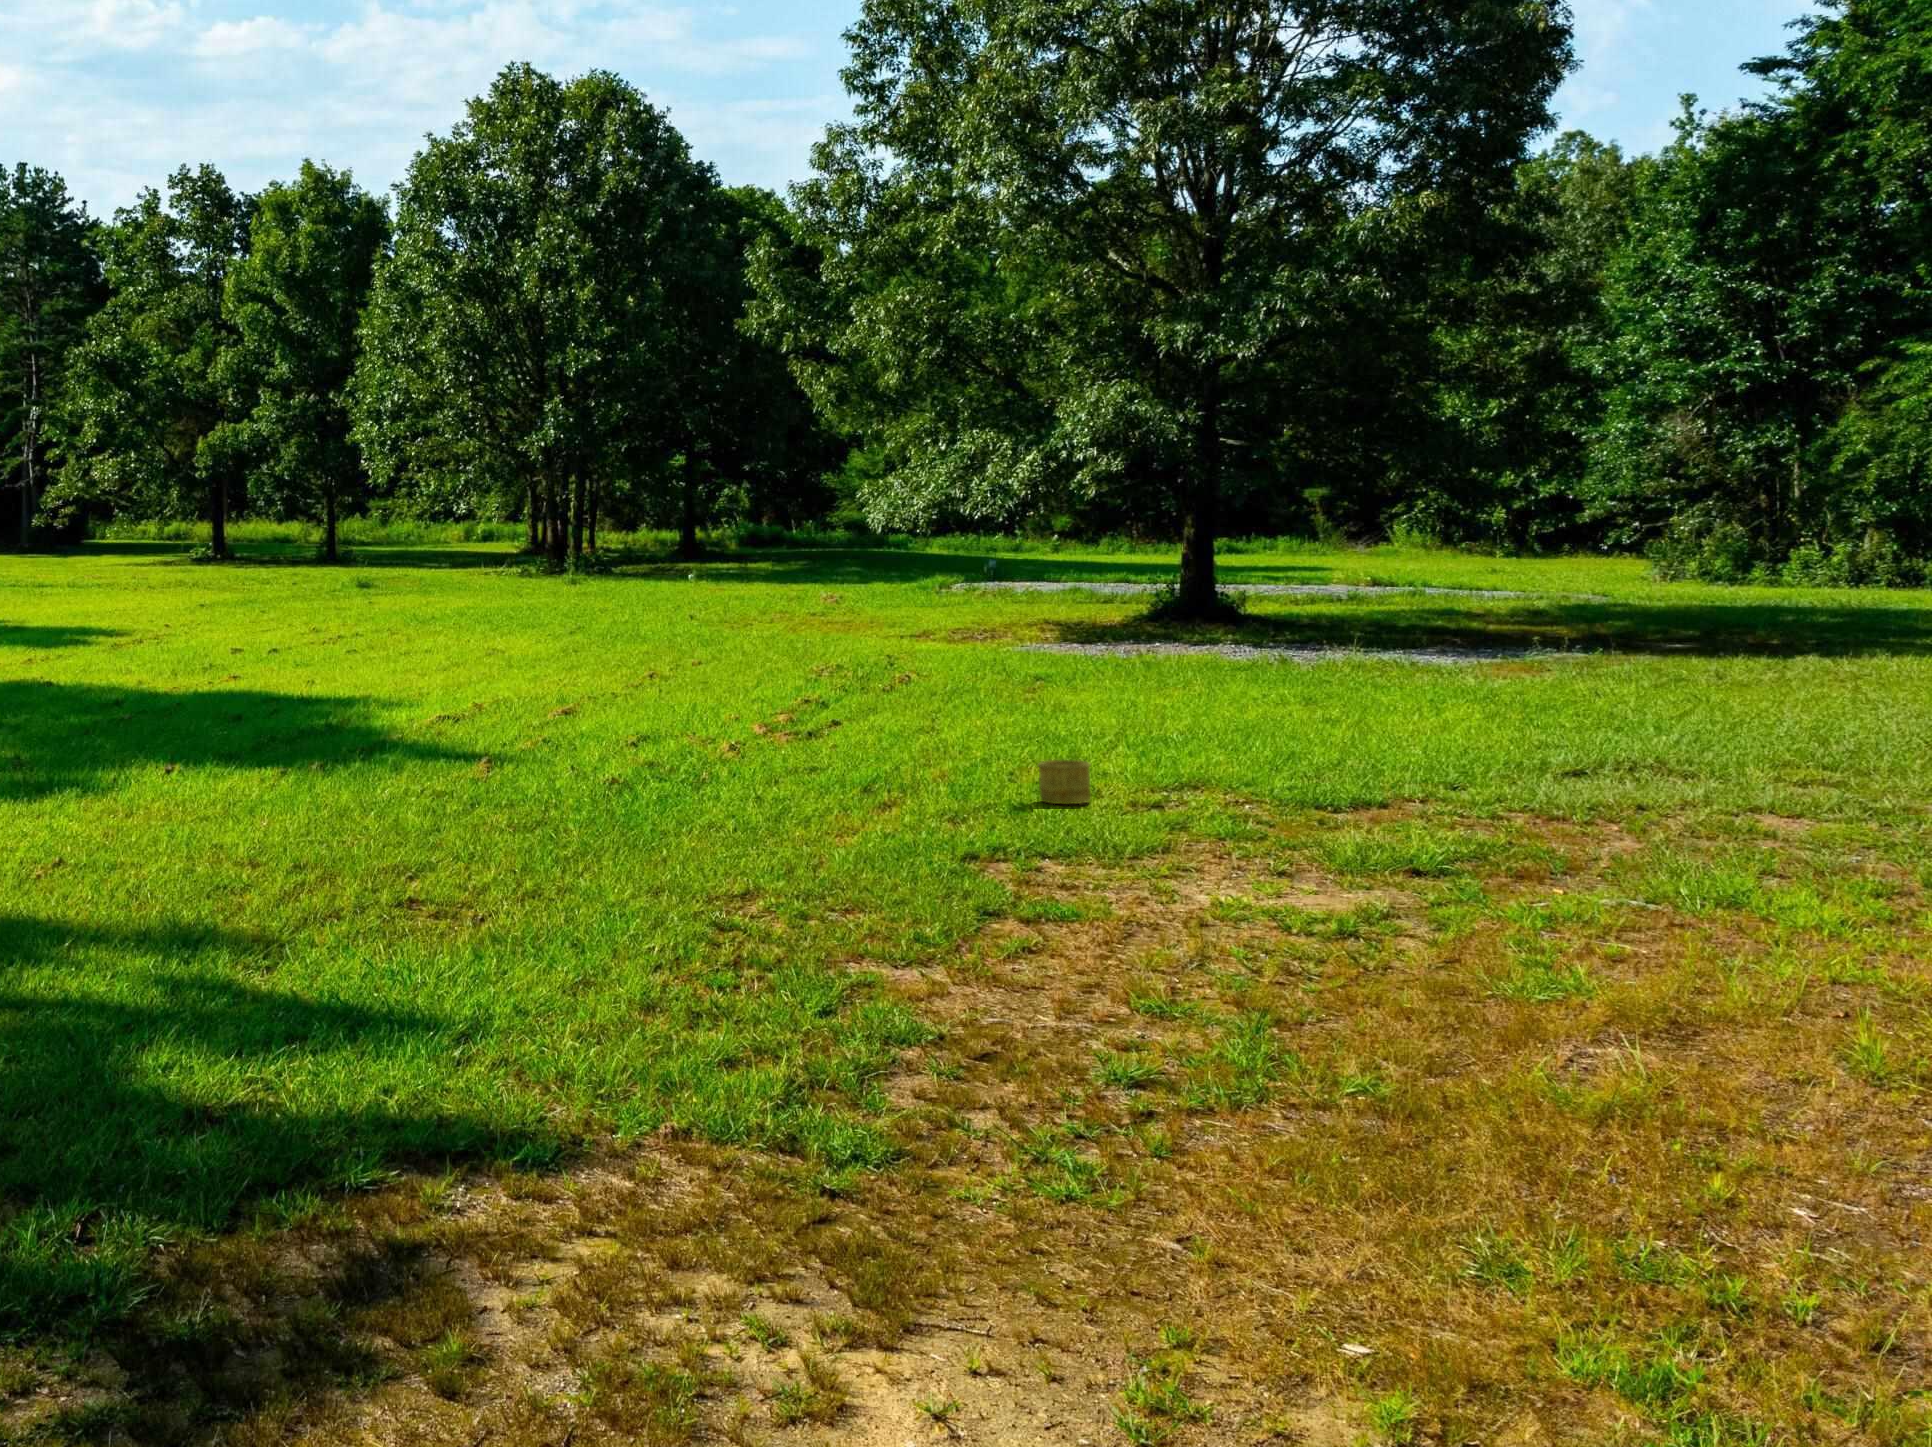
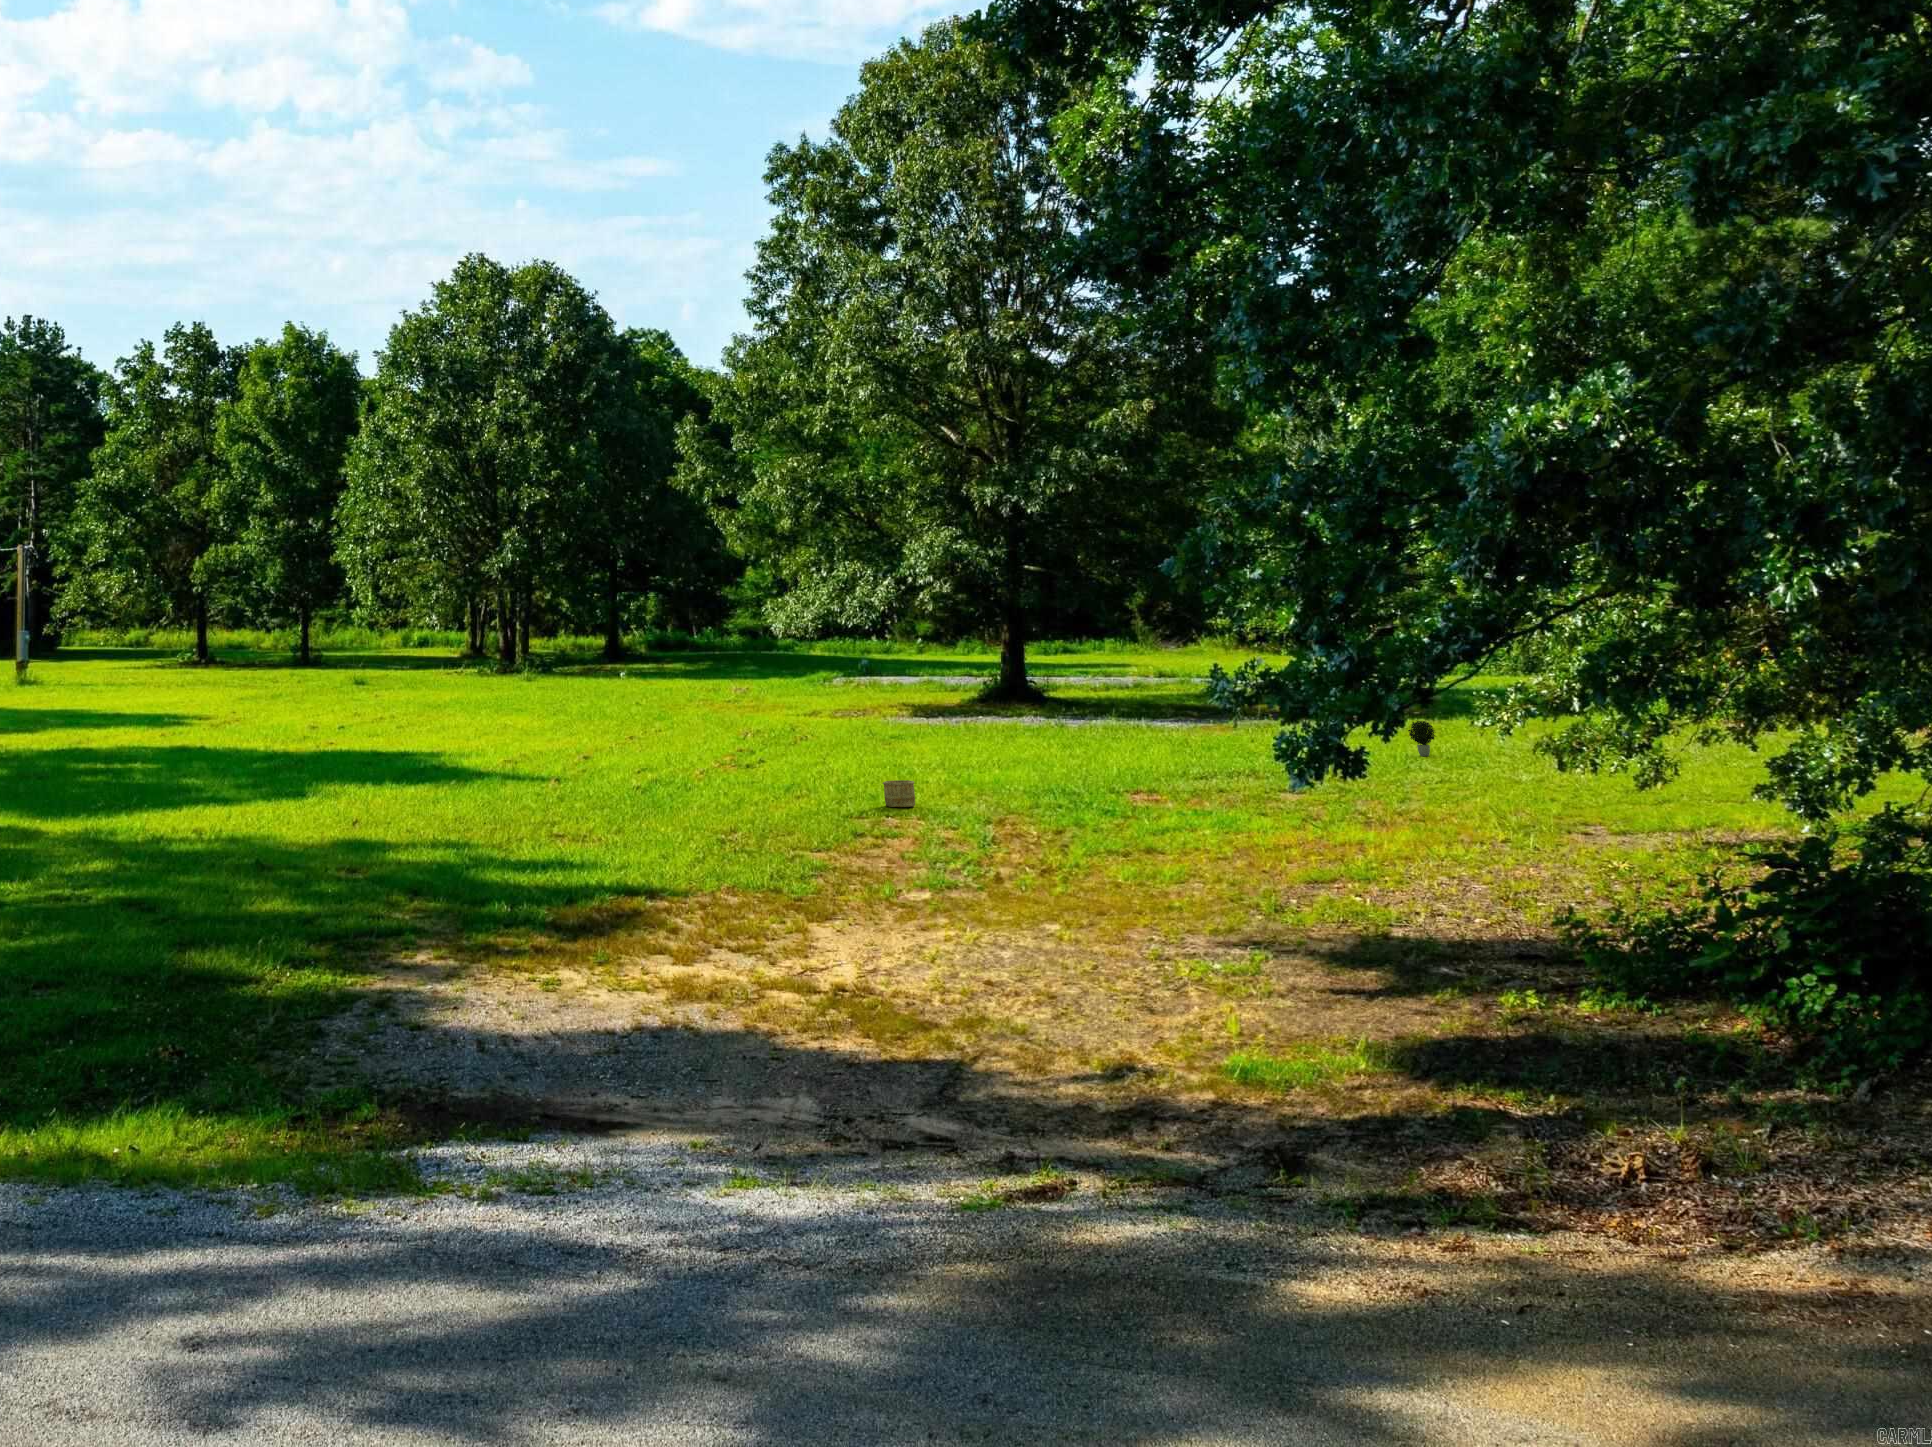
potted plant: none [1837,655,1886,708] -> present [1408,721,1436,756]

